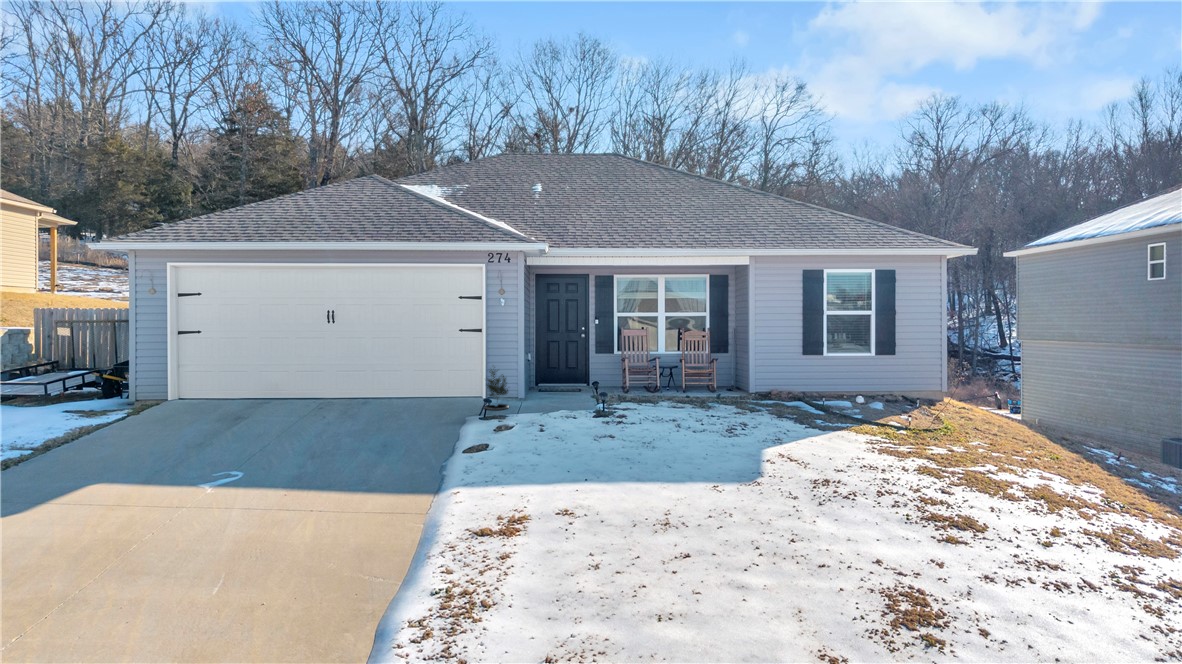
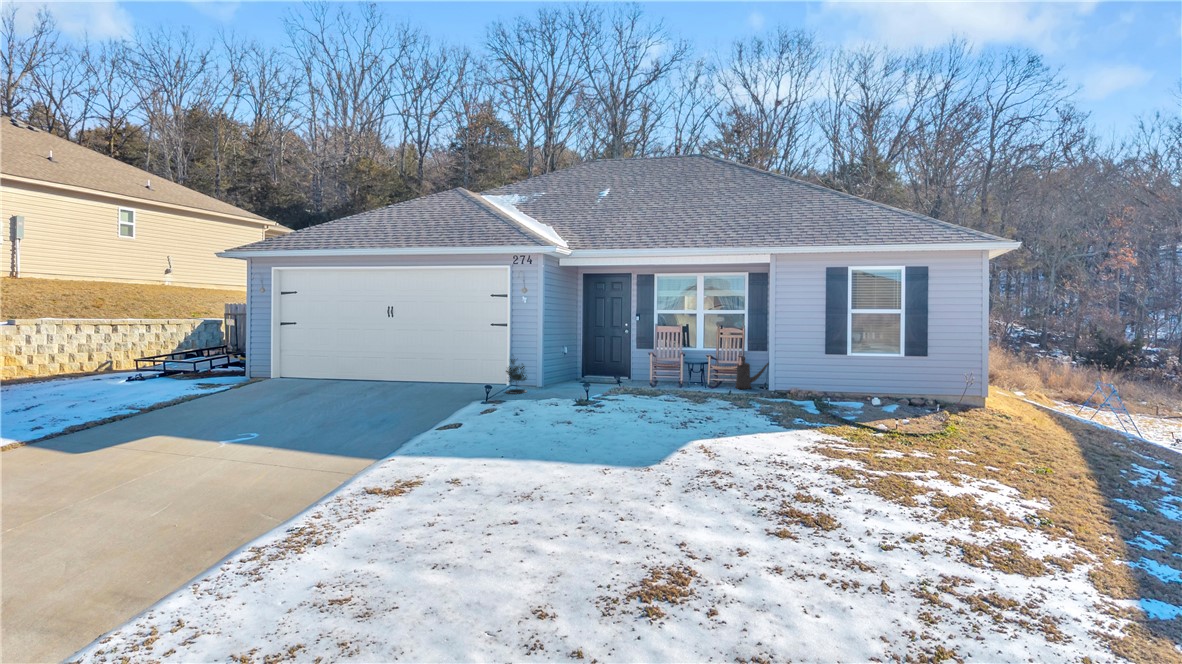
watering can: none [711,360,748,393] -> present [735,357,769,389]

